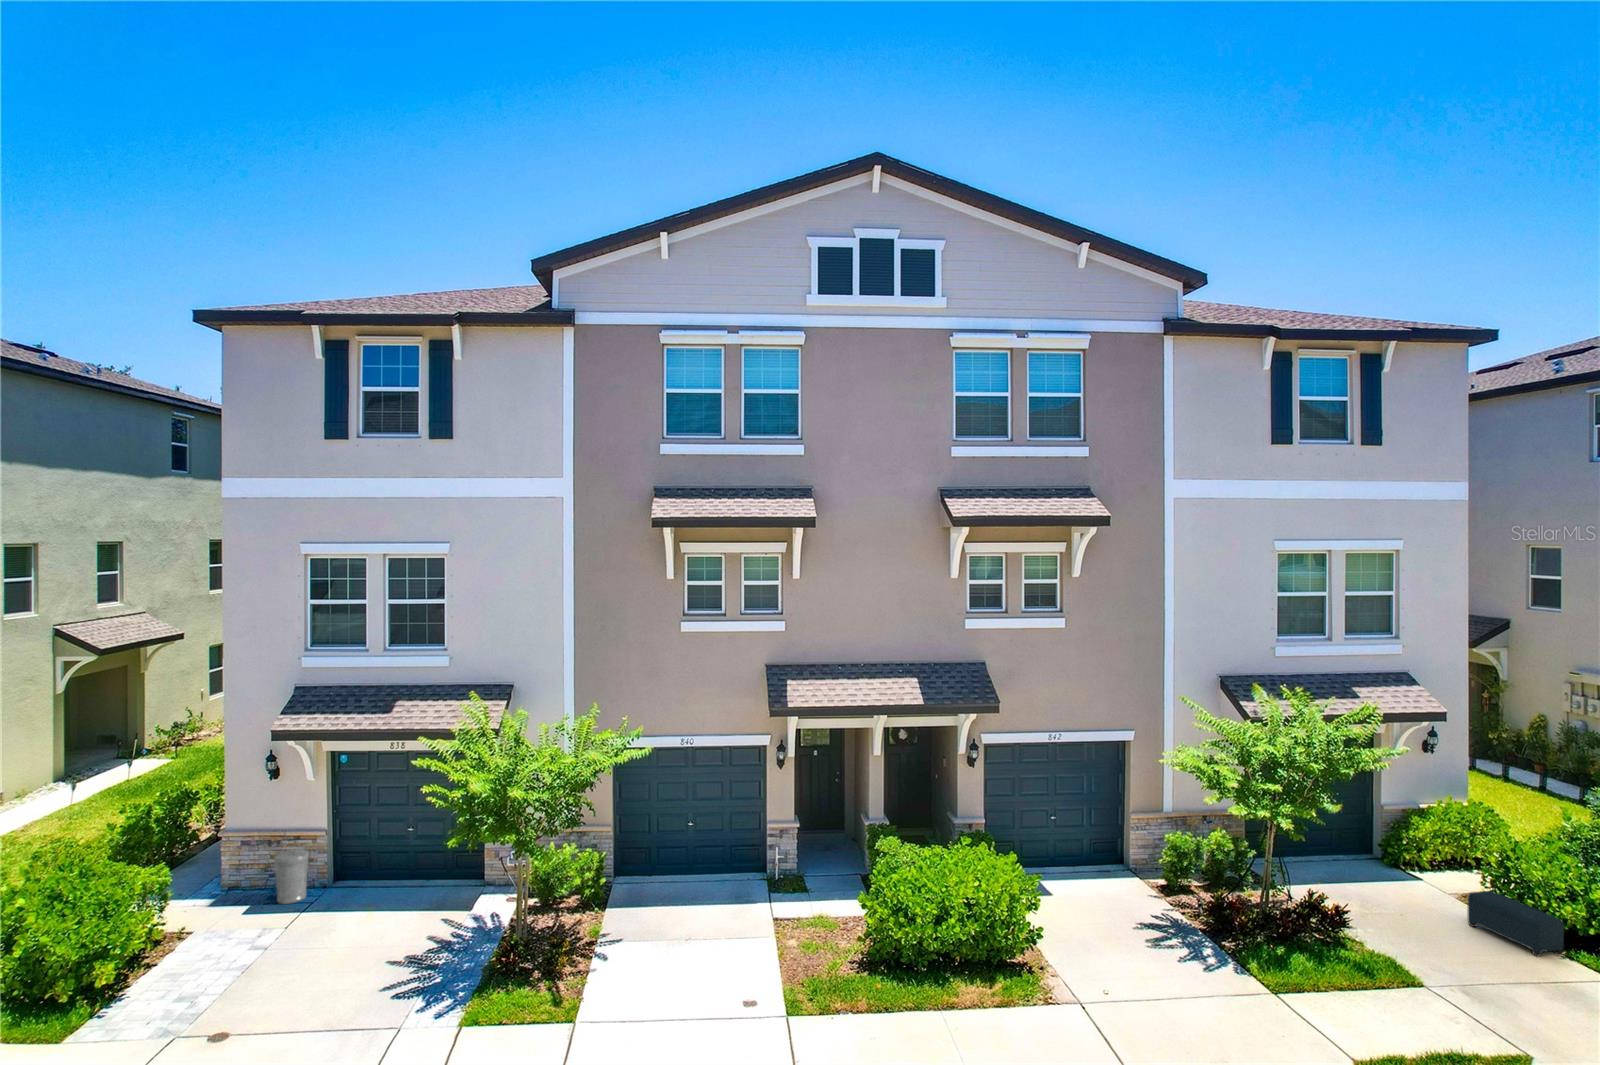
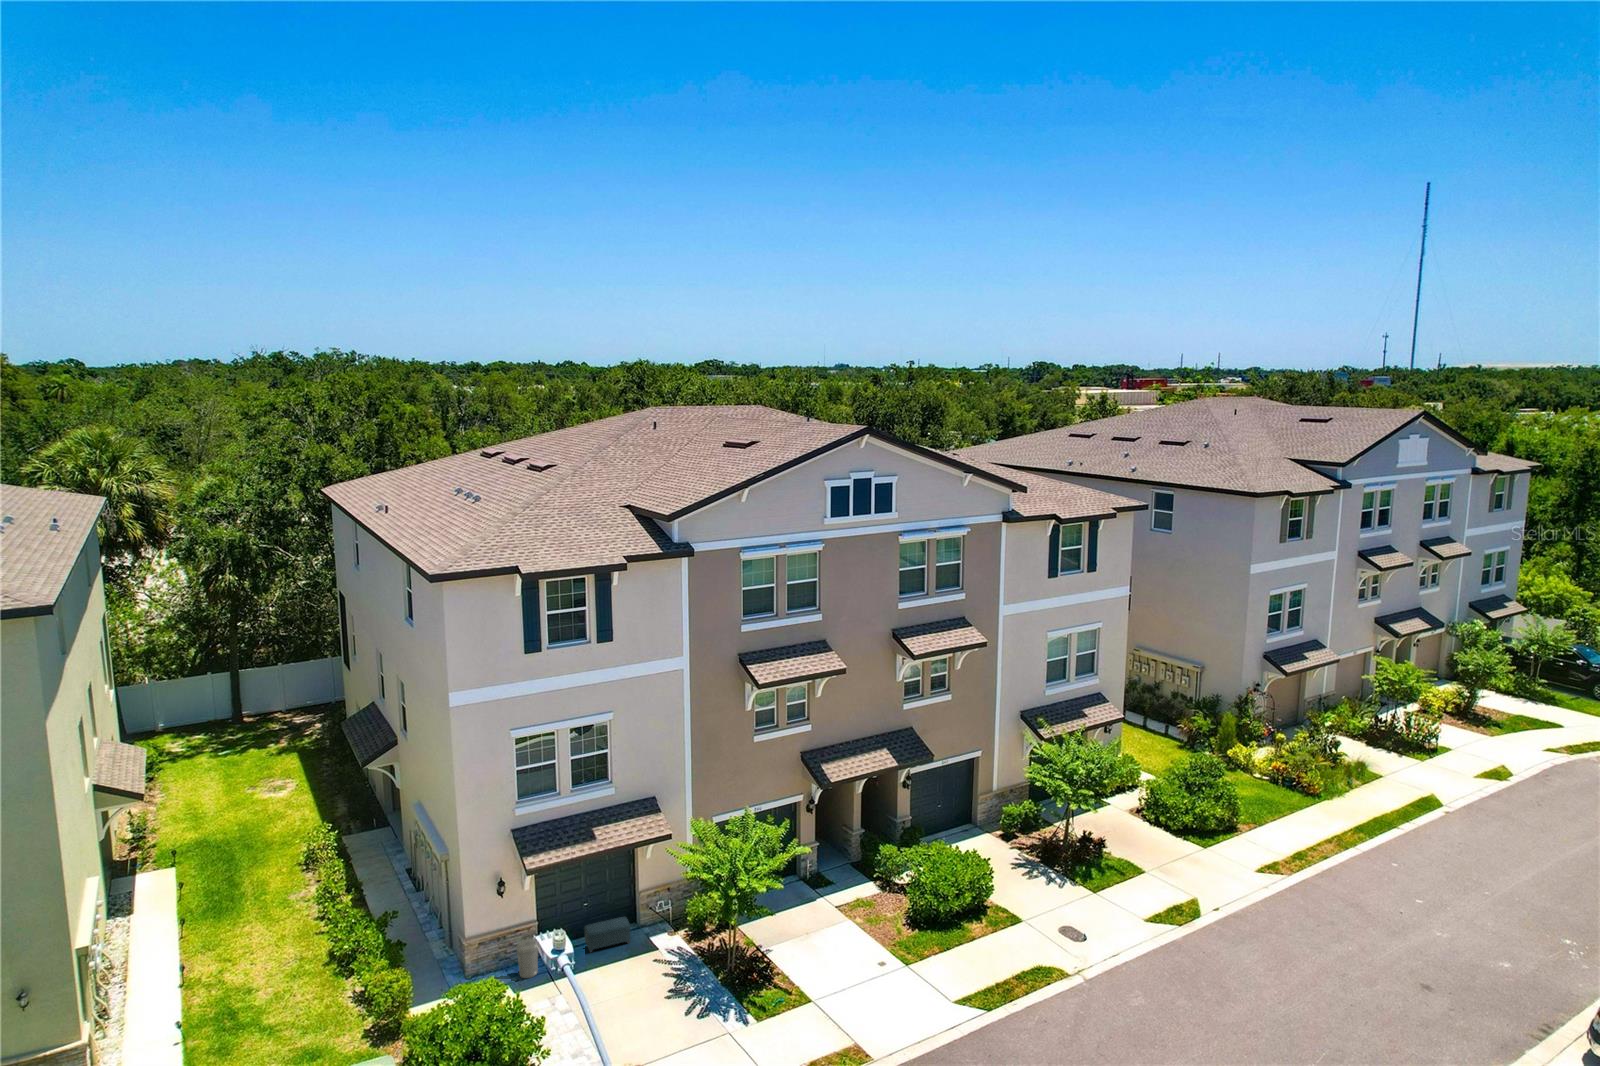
bench: present [1468,891,1564,957] -> present [585,917,630,952]

